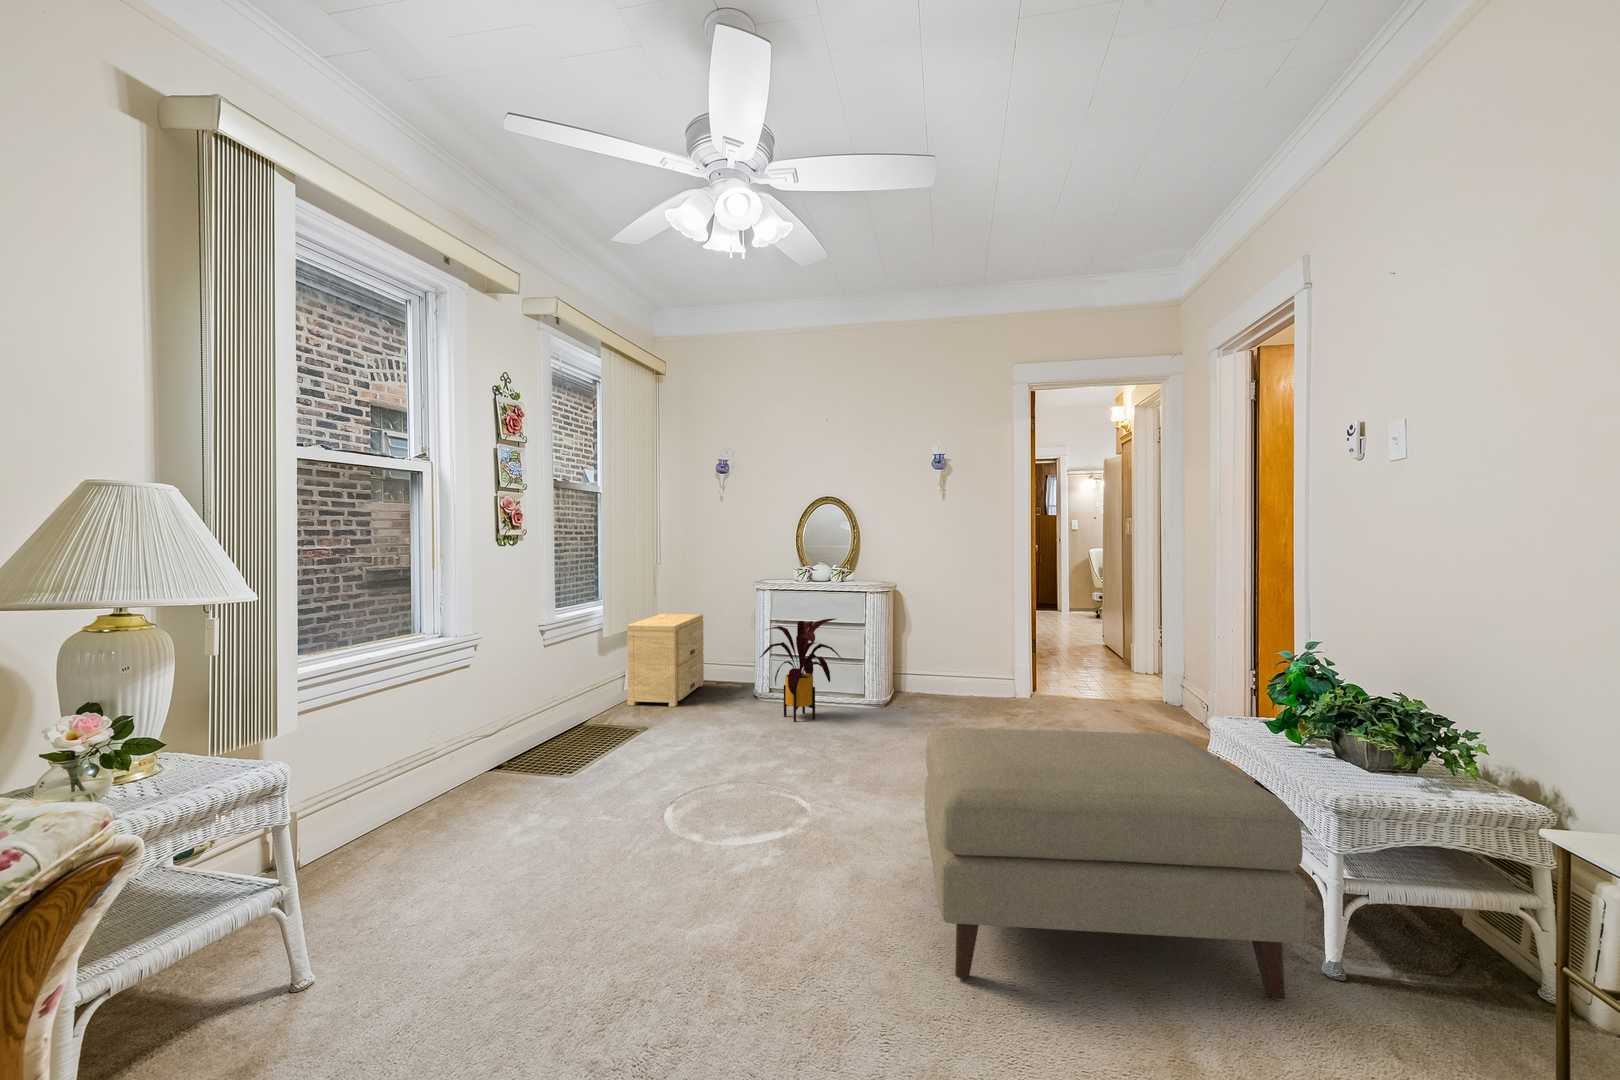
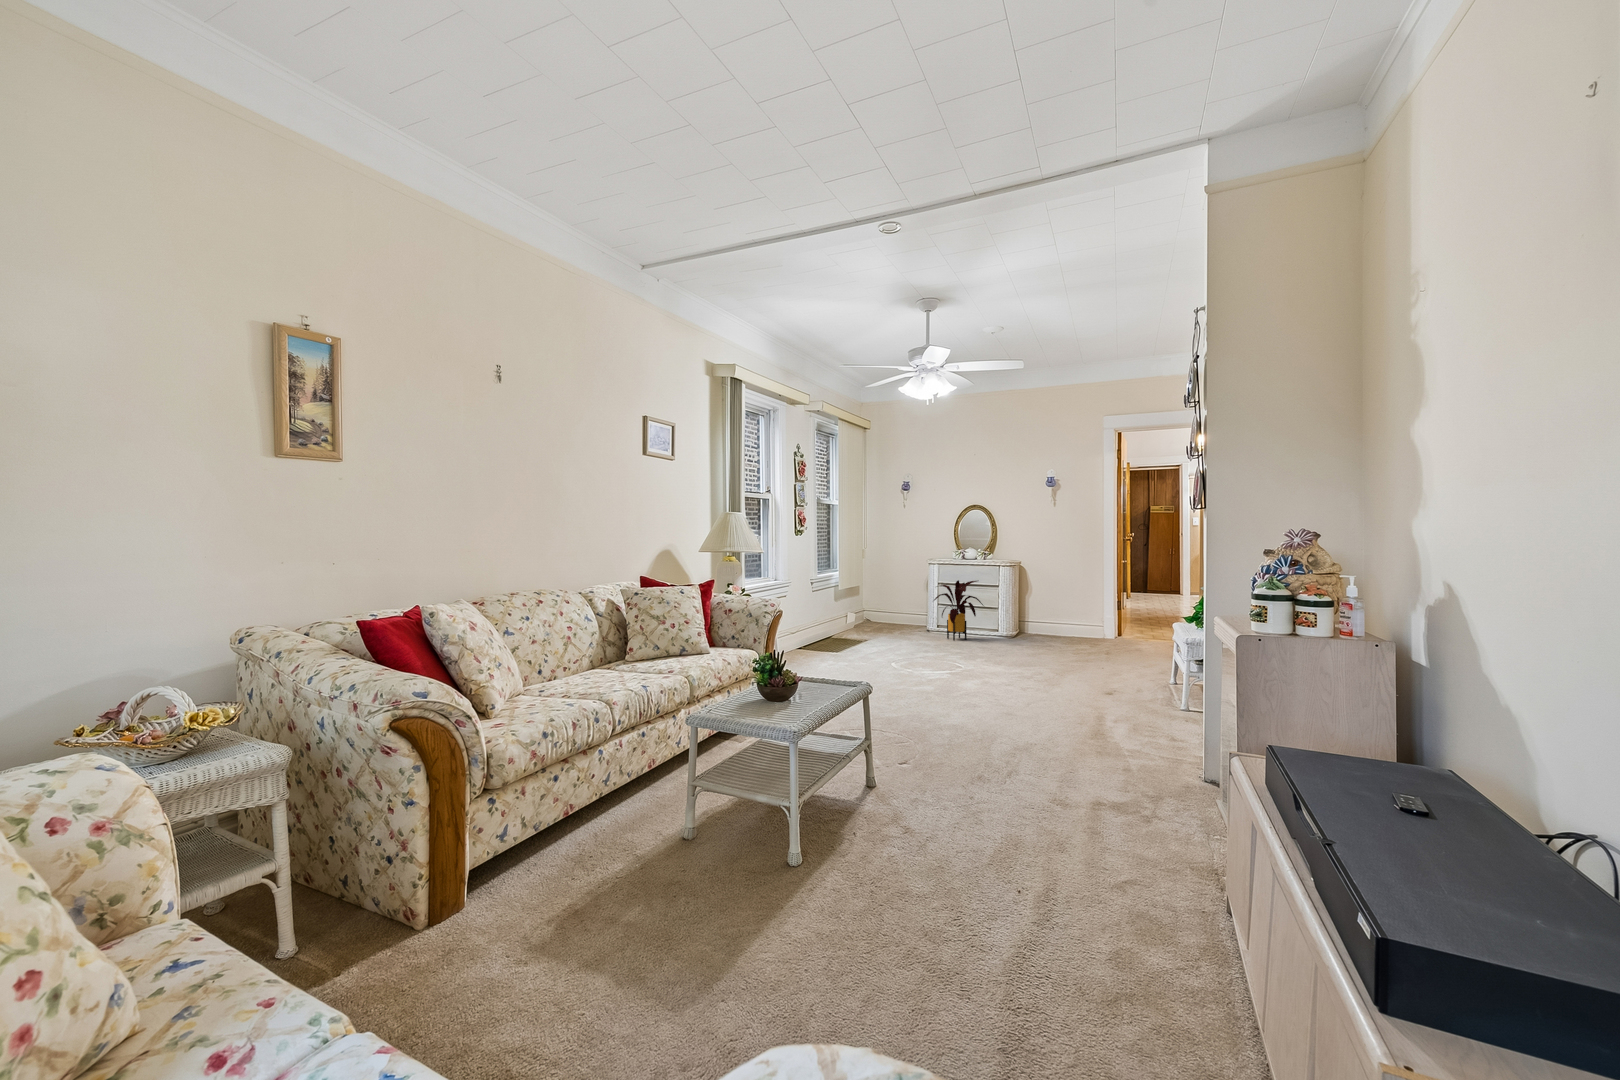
side table: present [627,614,704,707] -> none [851,580,894,633]
ottoman: present [925,728,1306,1000] -> none [1012,615,1157,706]

